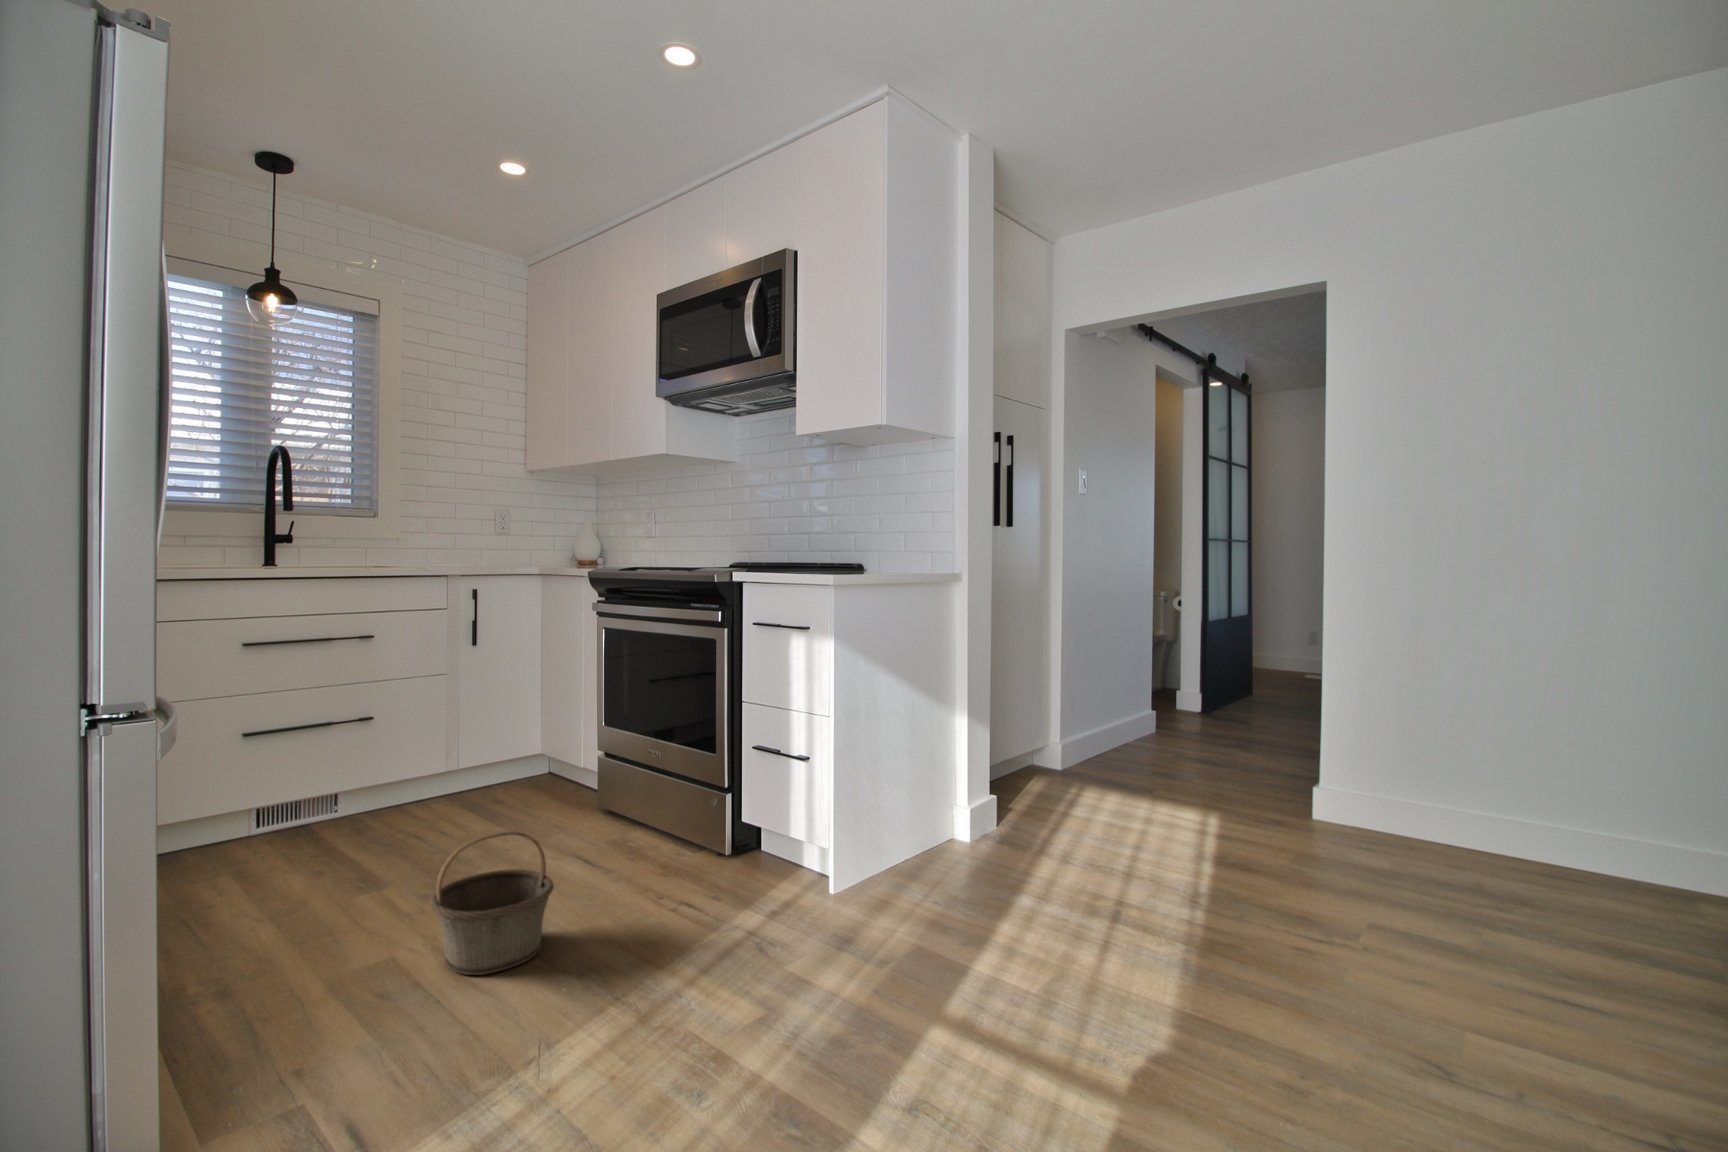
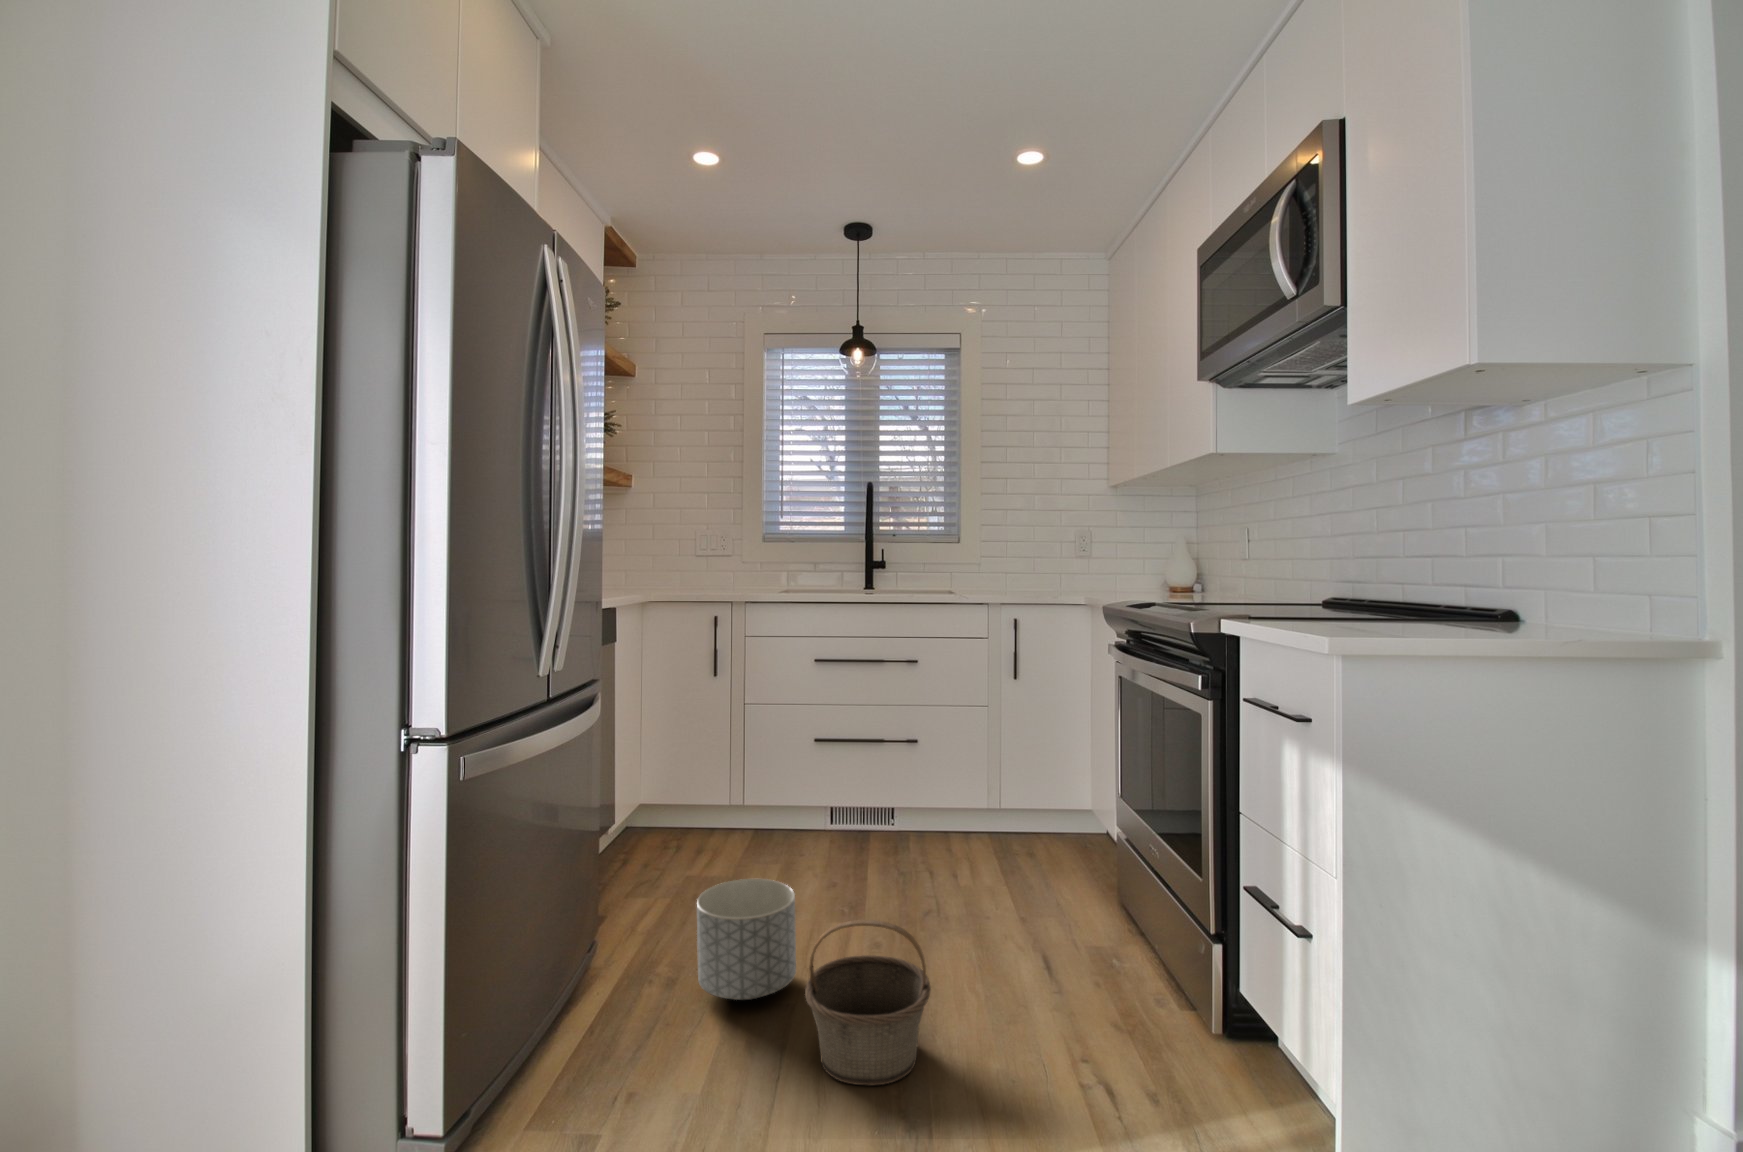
planter: none [245,848,369,973] -> present [697,879,796,1000]

